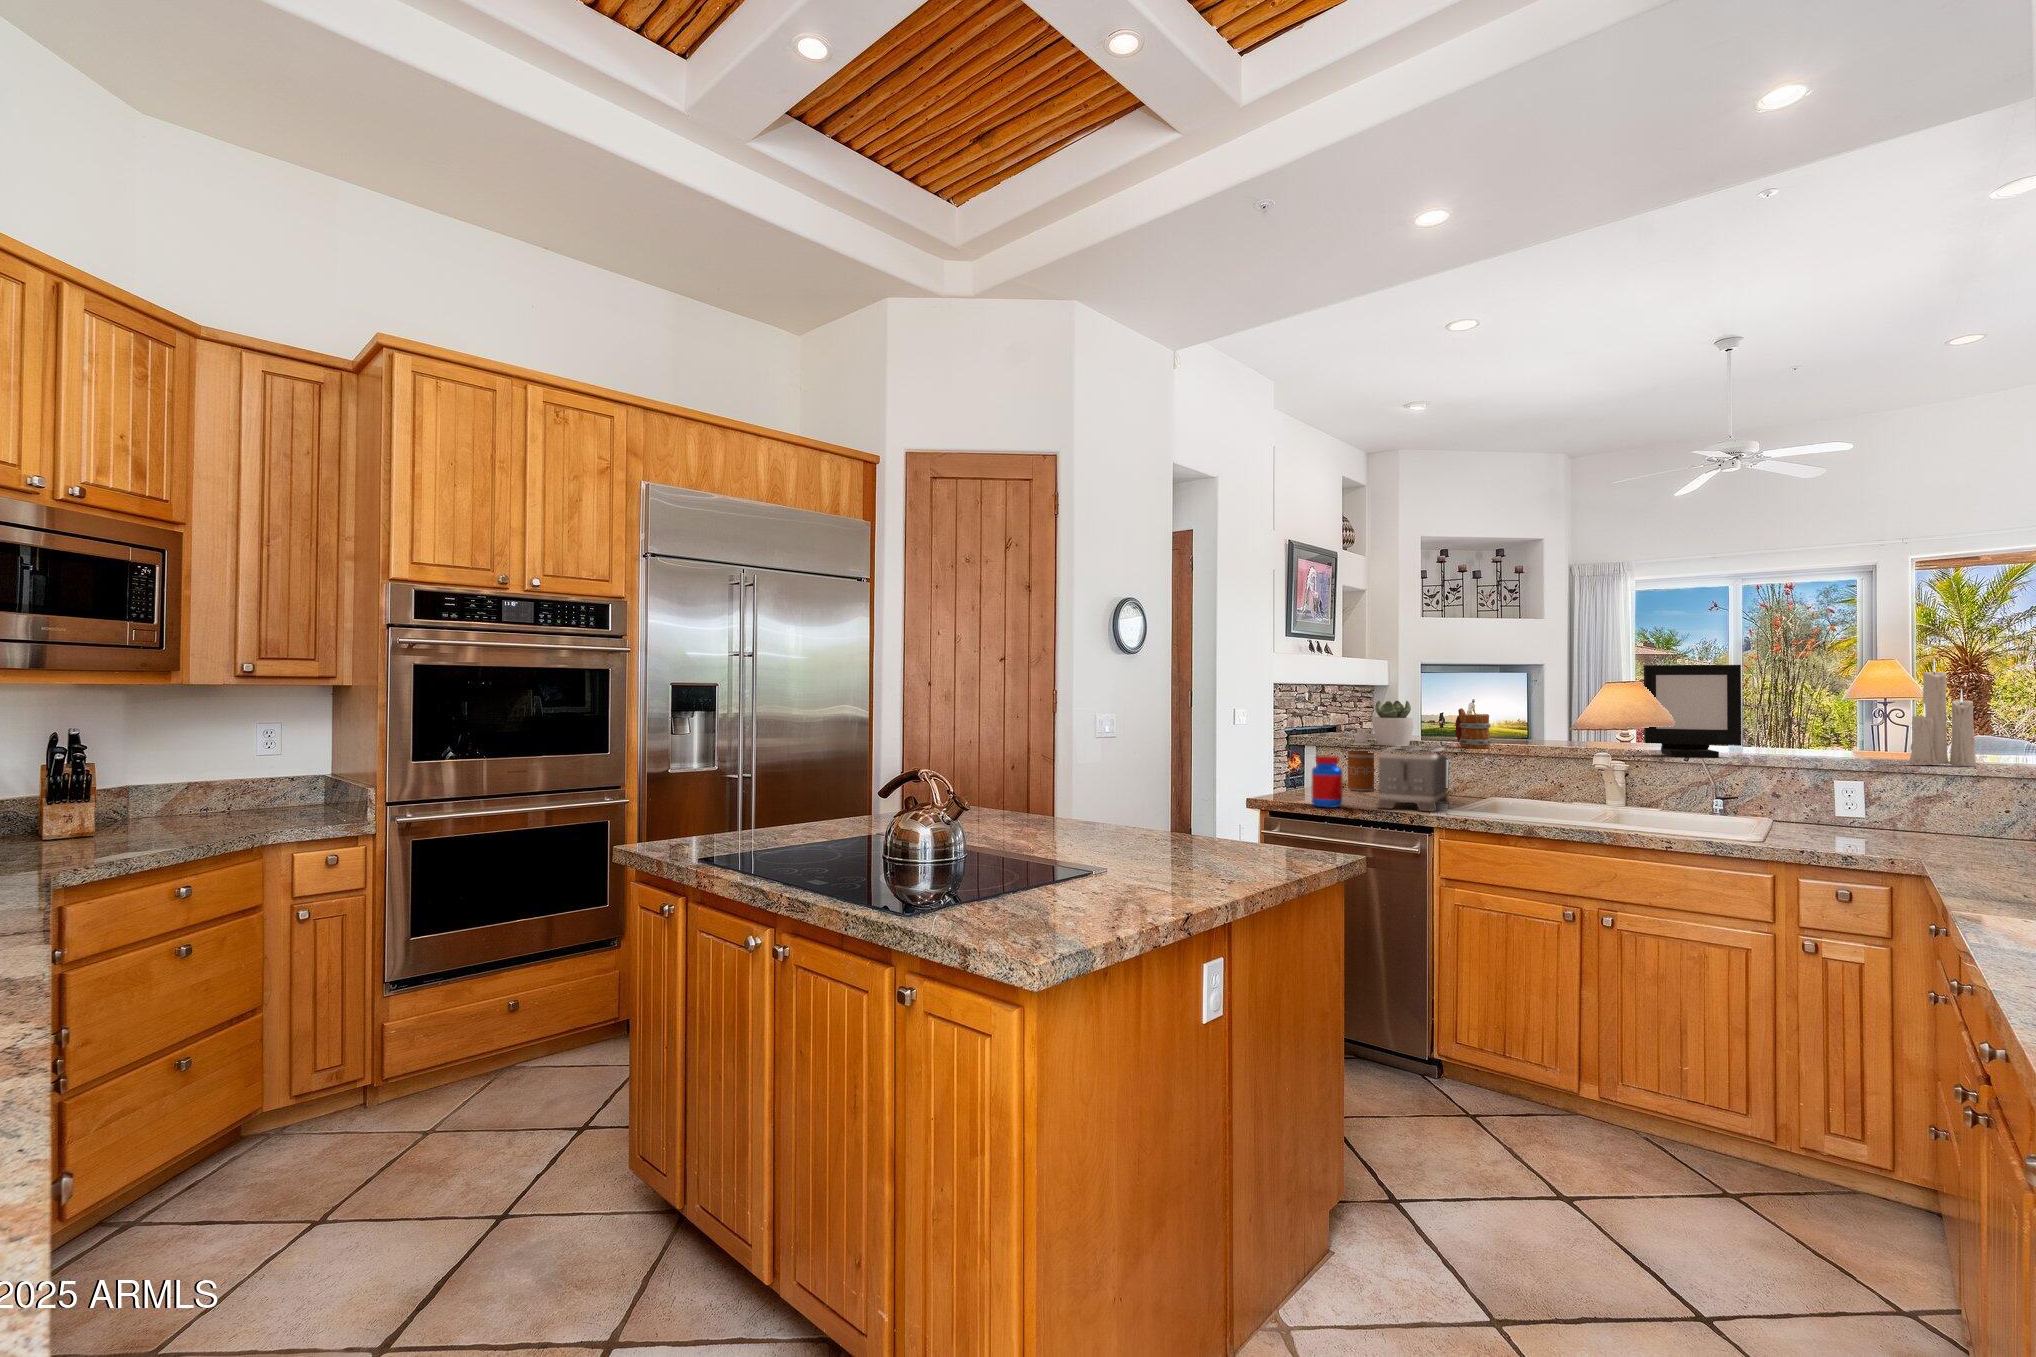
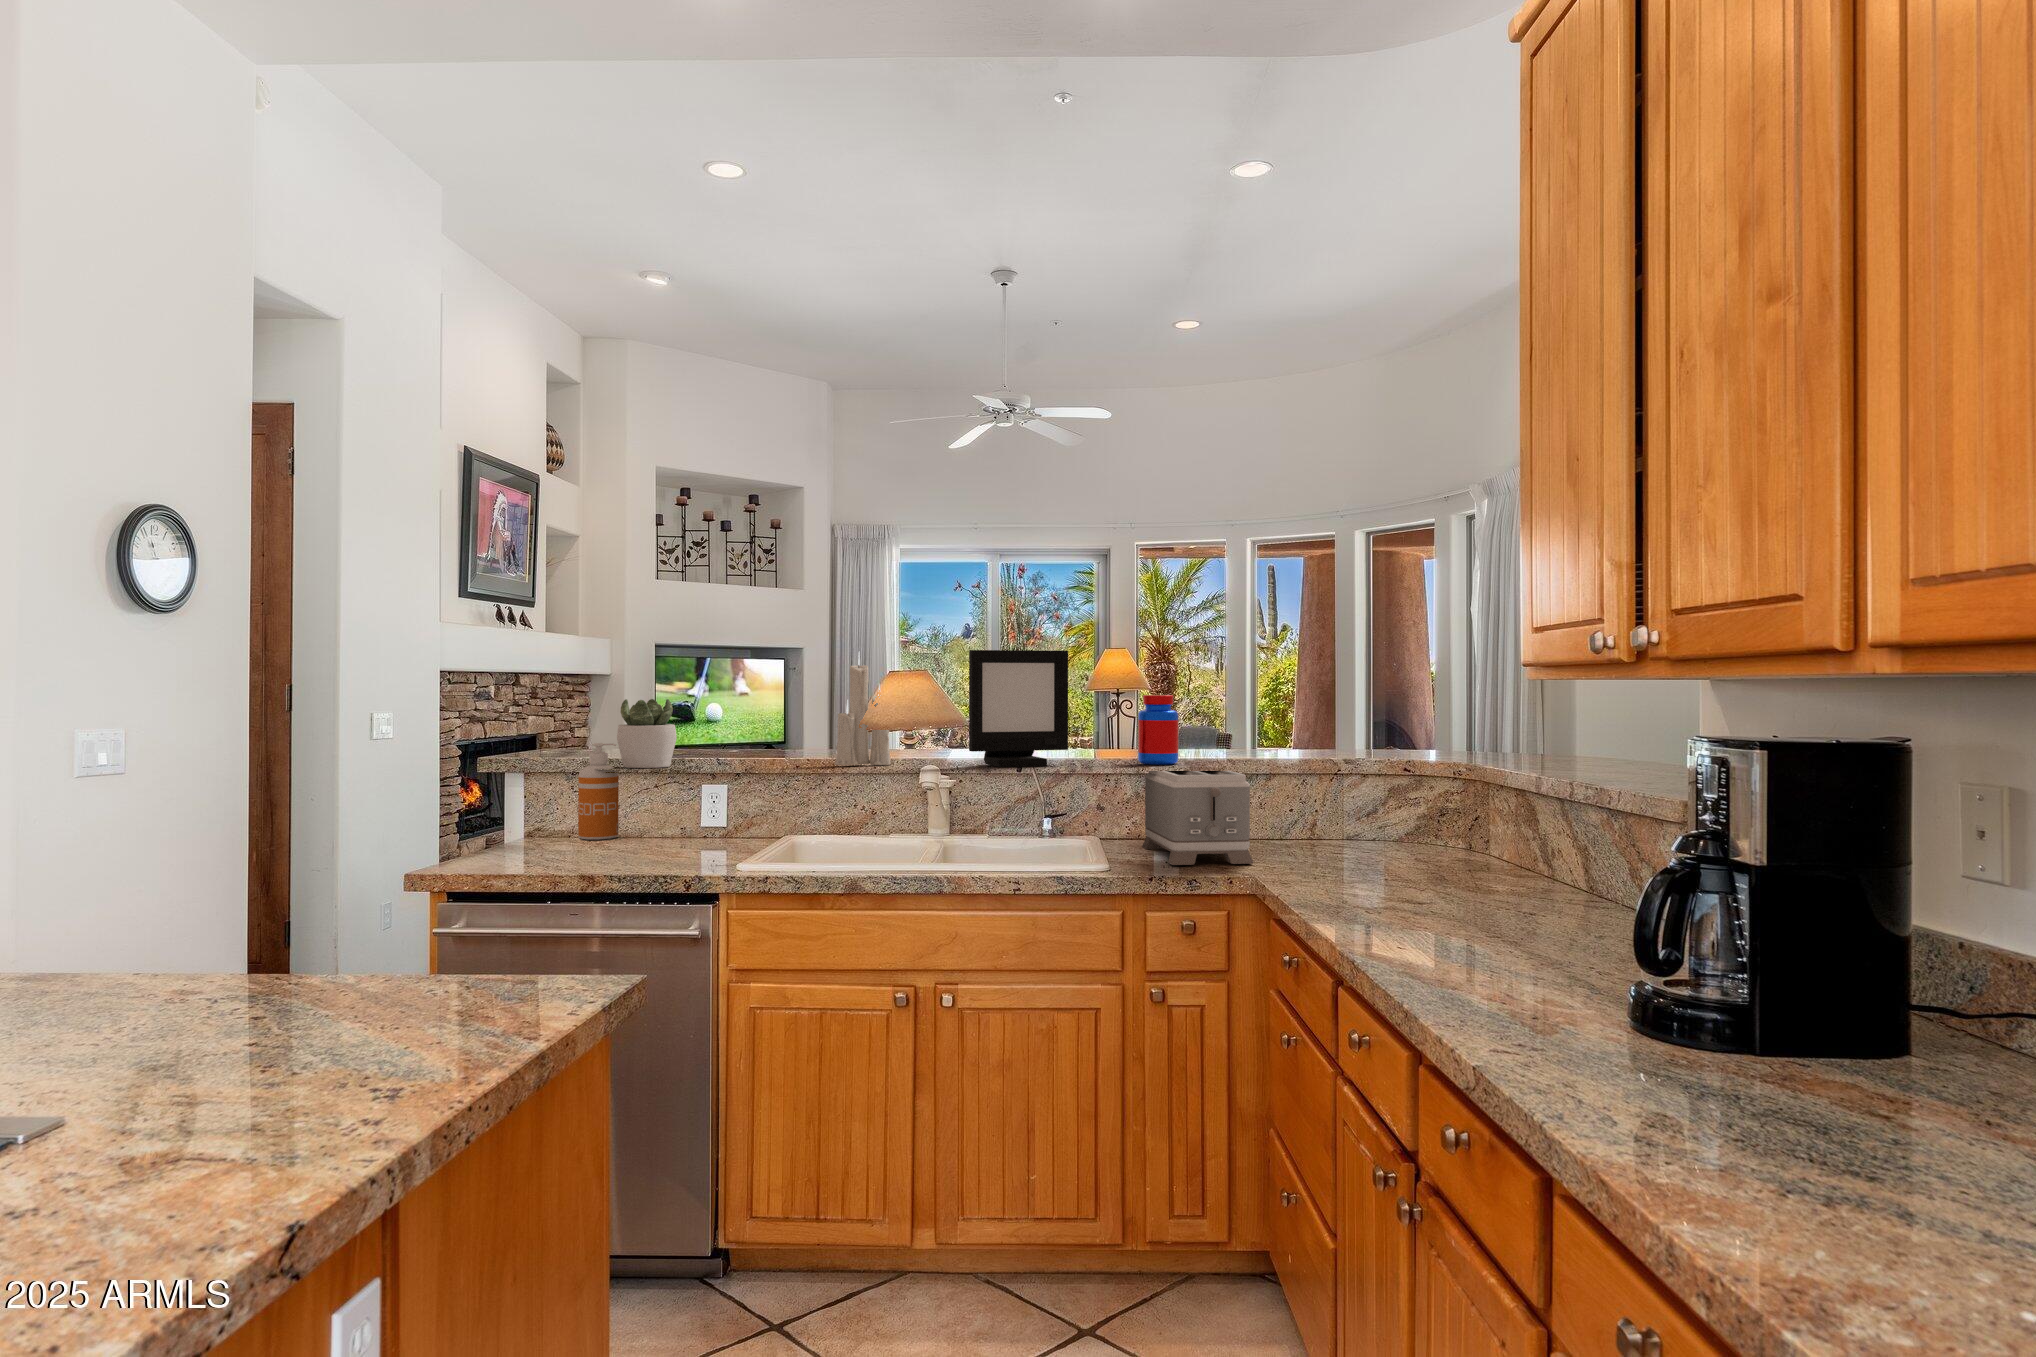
candle: present [1909,659,1977,766] -> present [835,652,890,765]
mug: present [1455,708,1492,748] -> none [733,709,782,766]
toaster: present [1377,746,1449,811] -> present [1142,767,1253,865]
jar: present [1312,755,1343,808] -> present [1138,695,1179,765]

